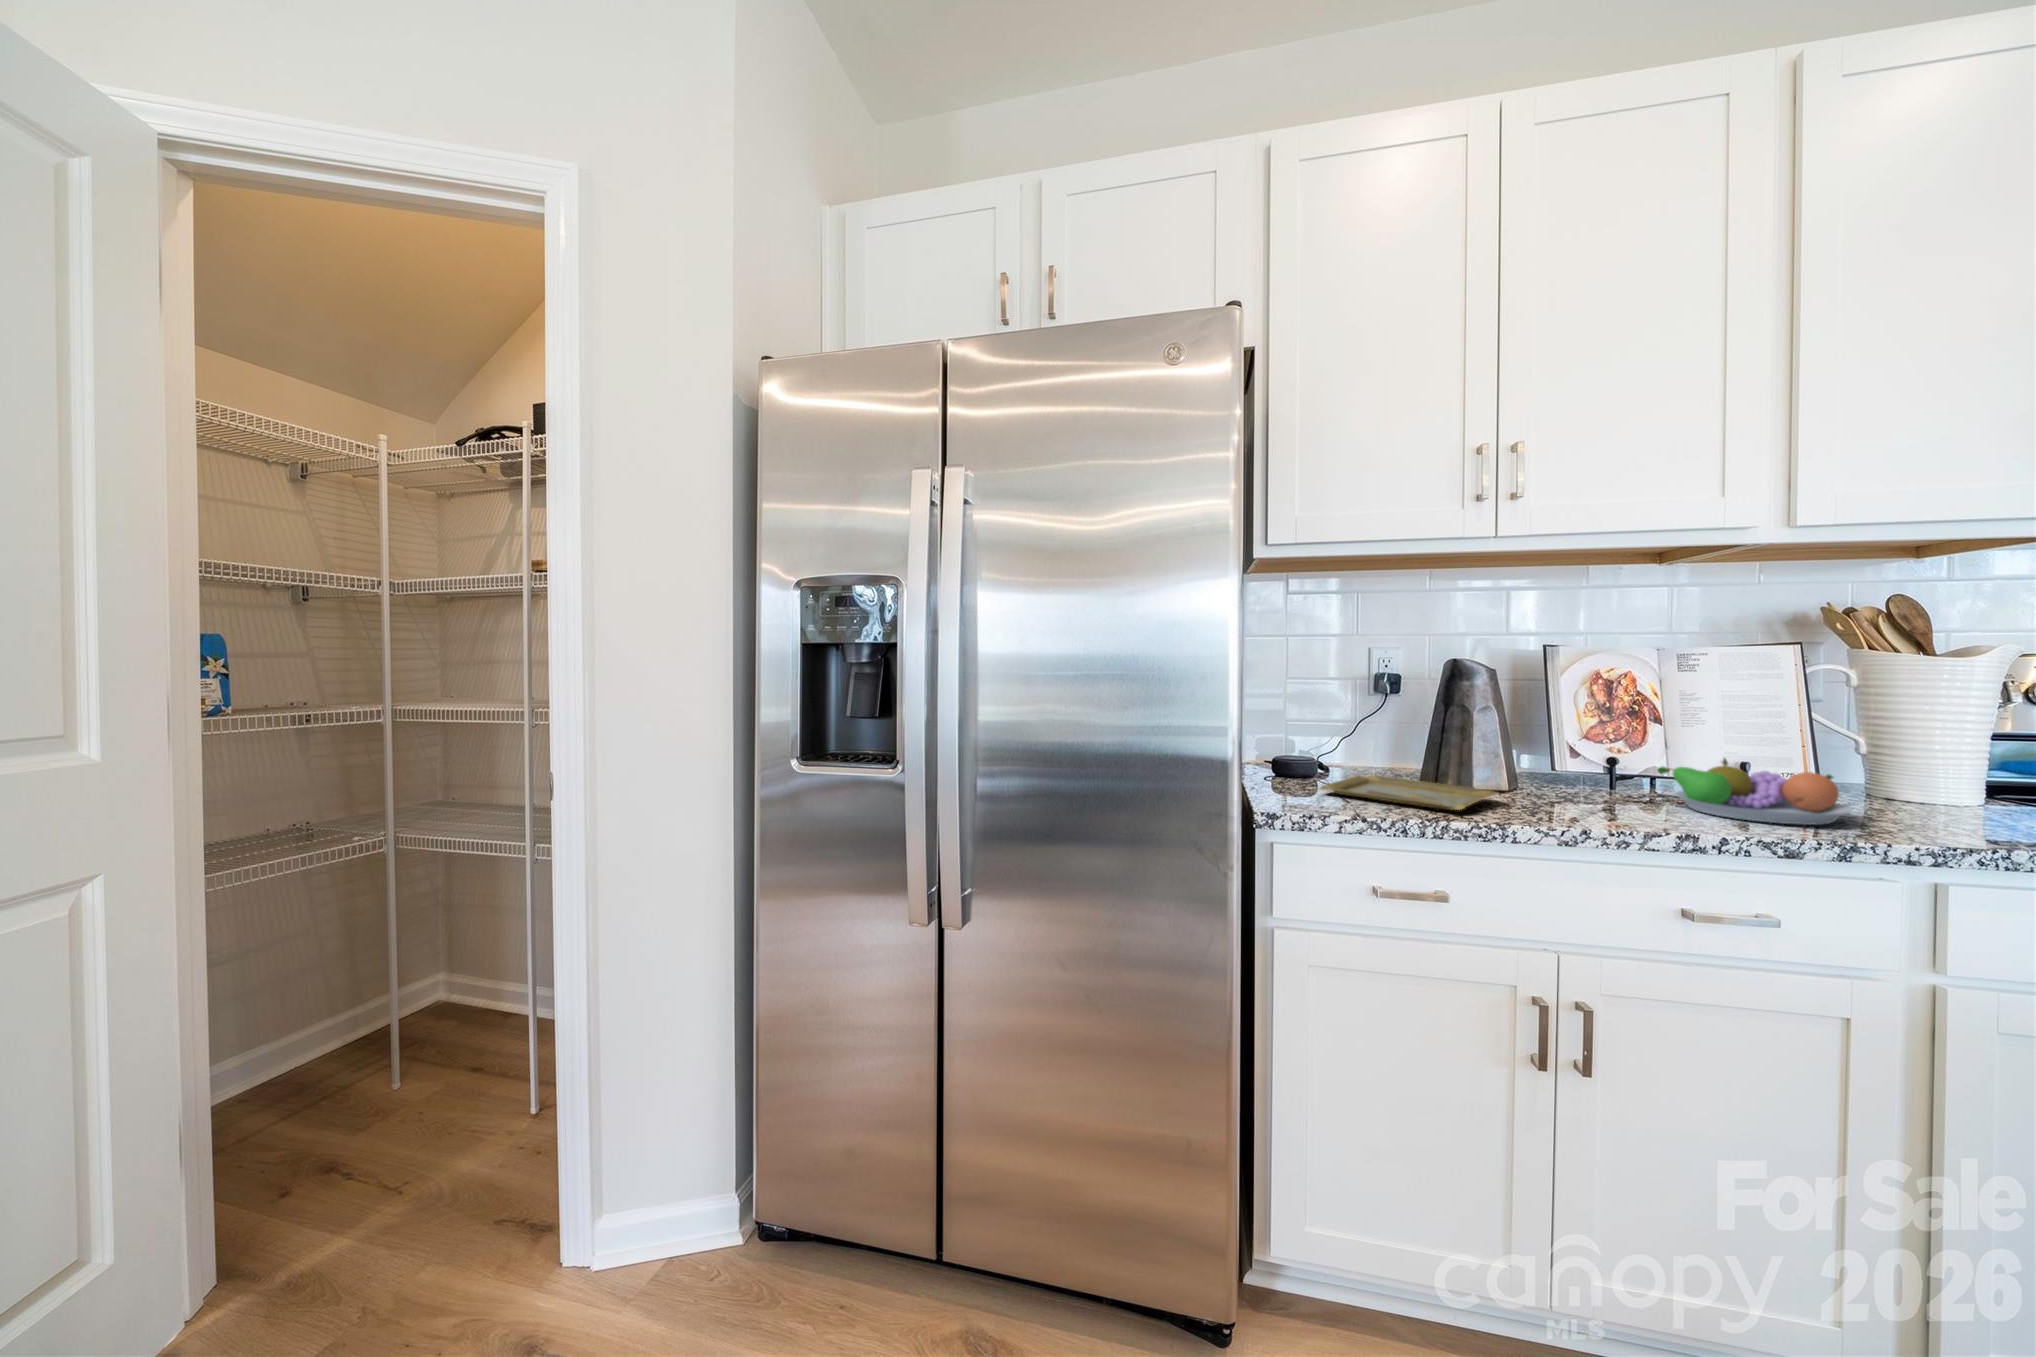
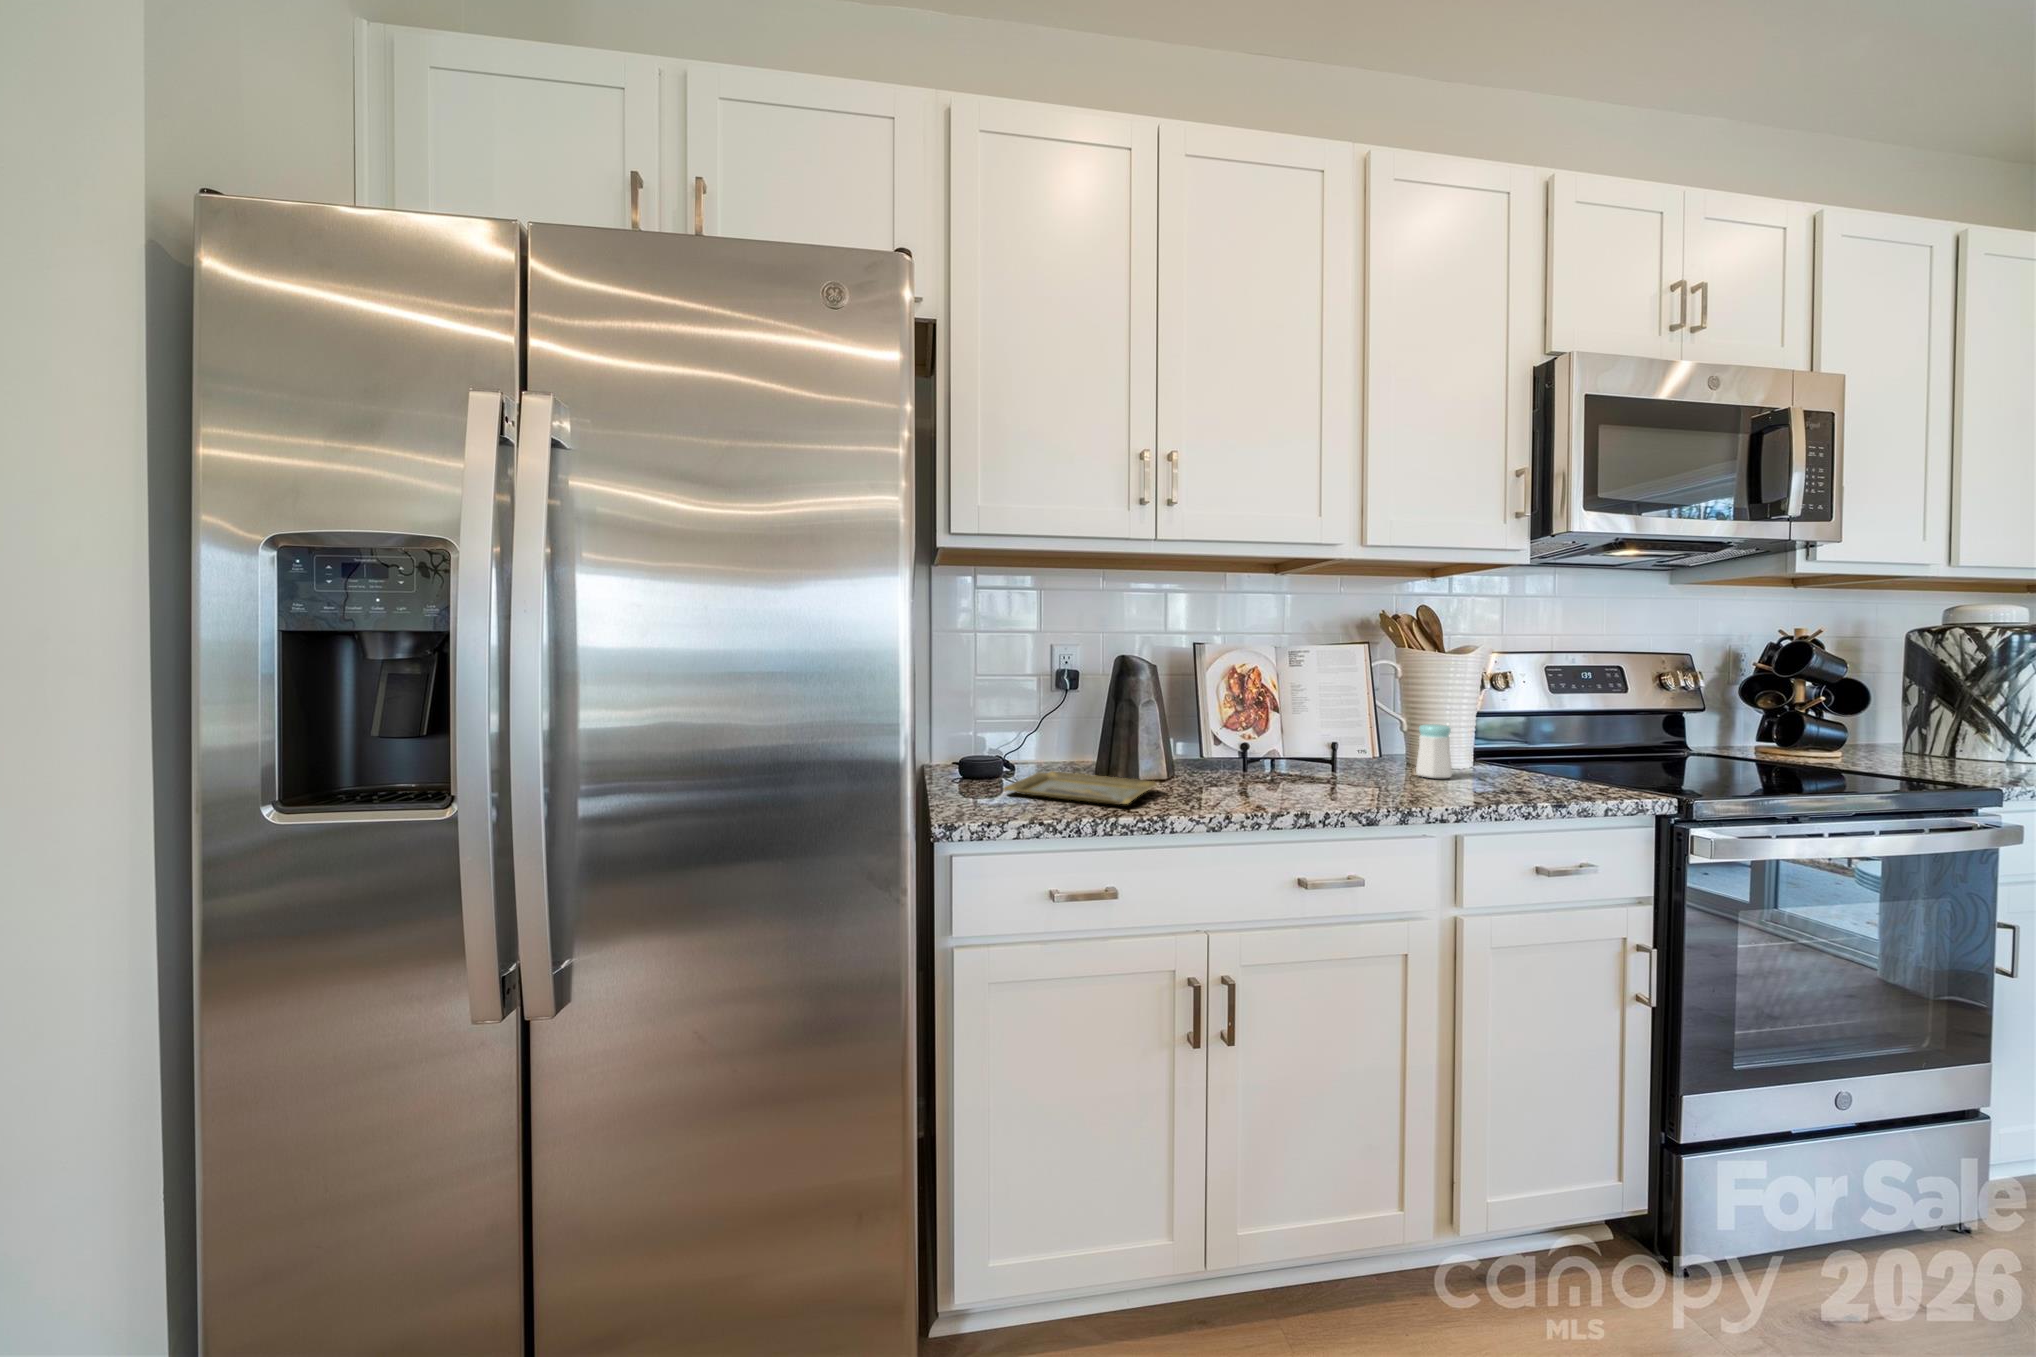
salt shaker: none [1873,745,1934,813] -> present [1416,724,1452,778]
fruit bowl: present [1657,758,1852,825] -> none [1277,740,1407,796]

